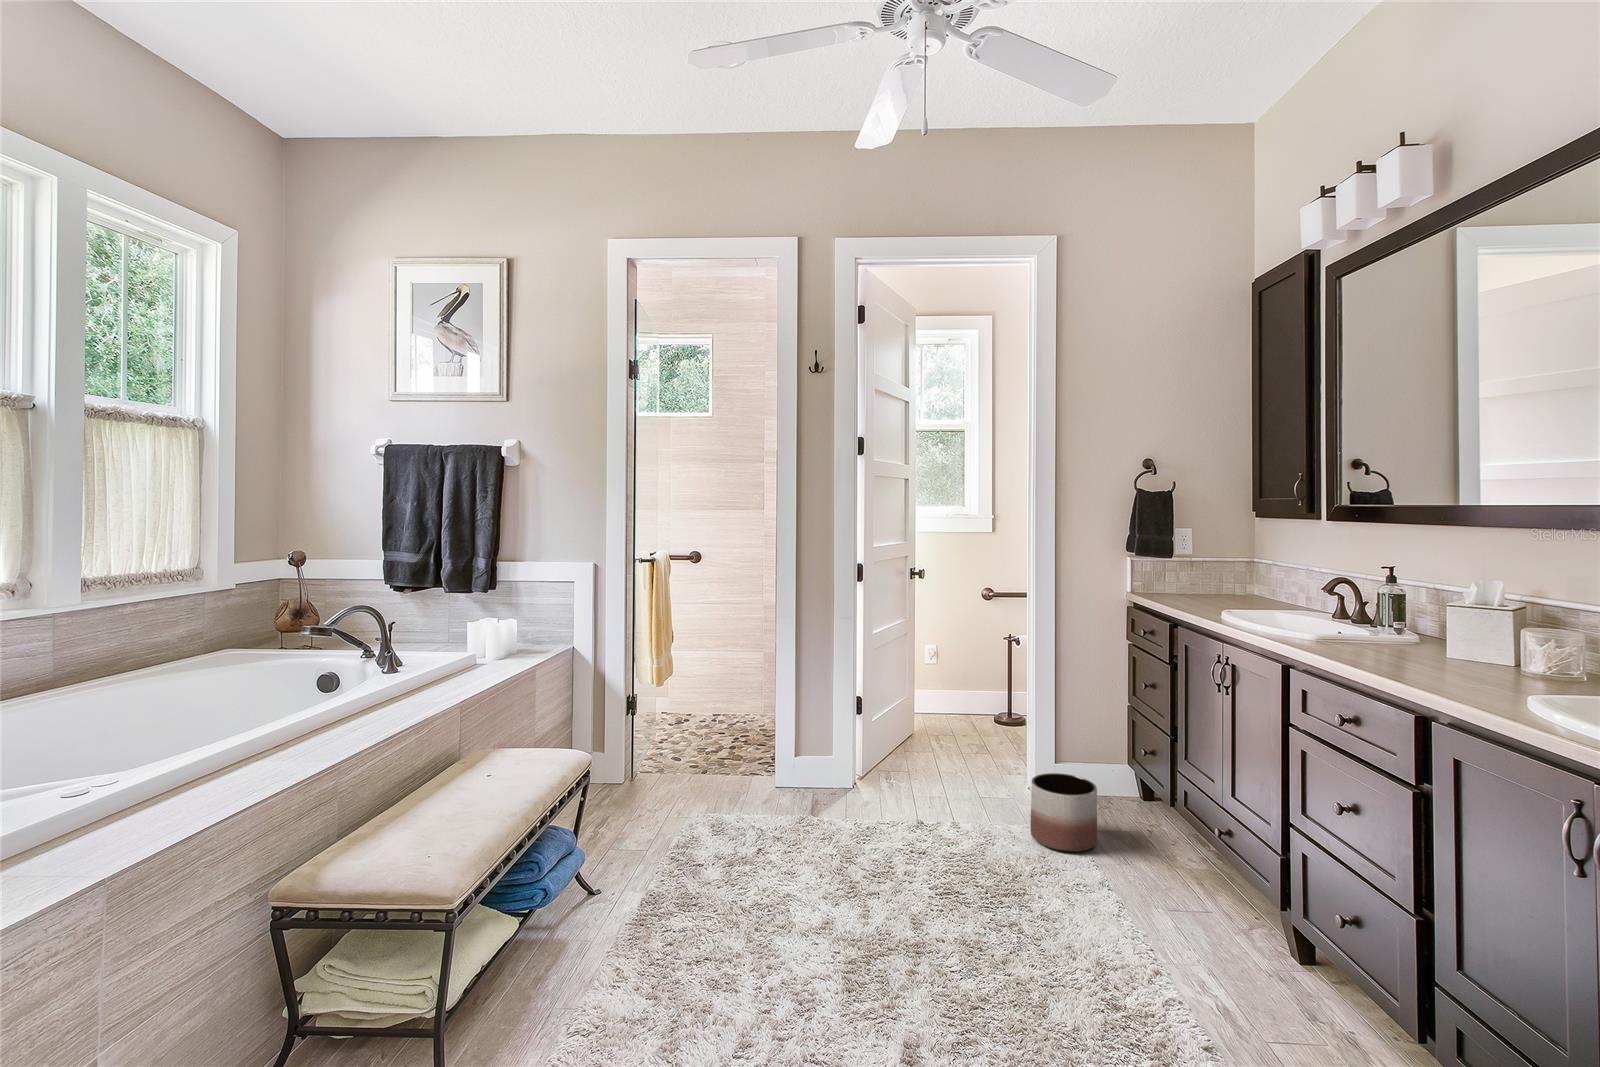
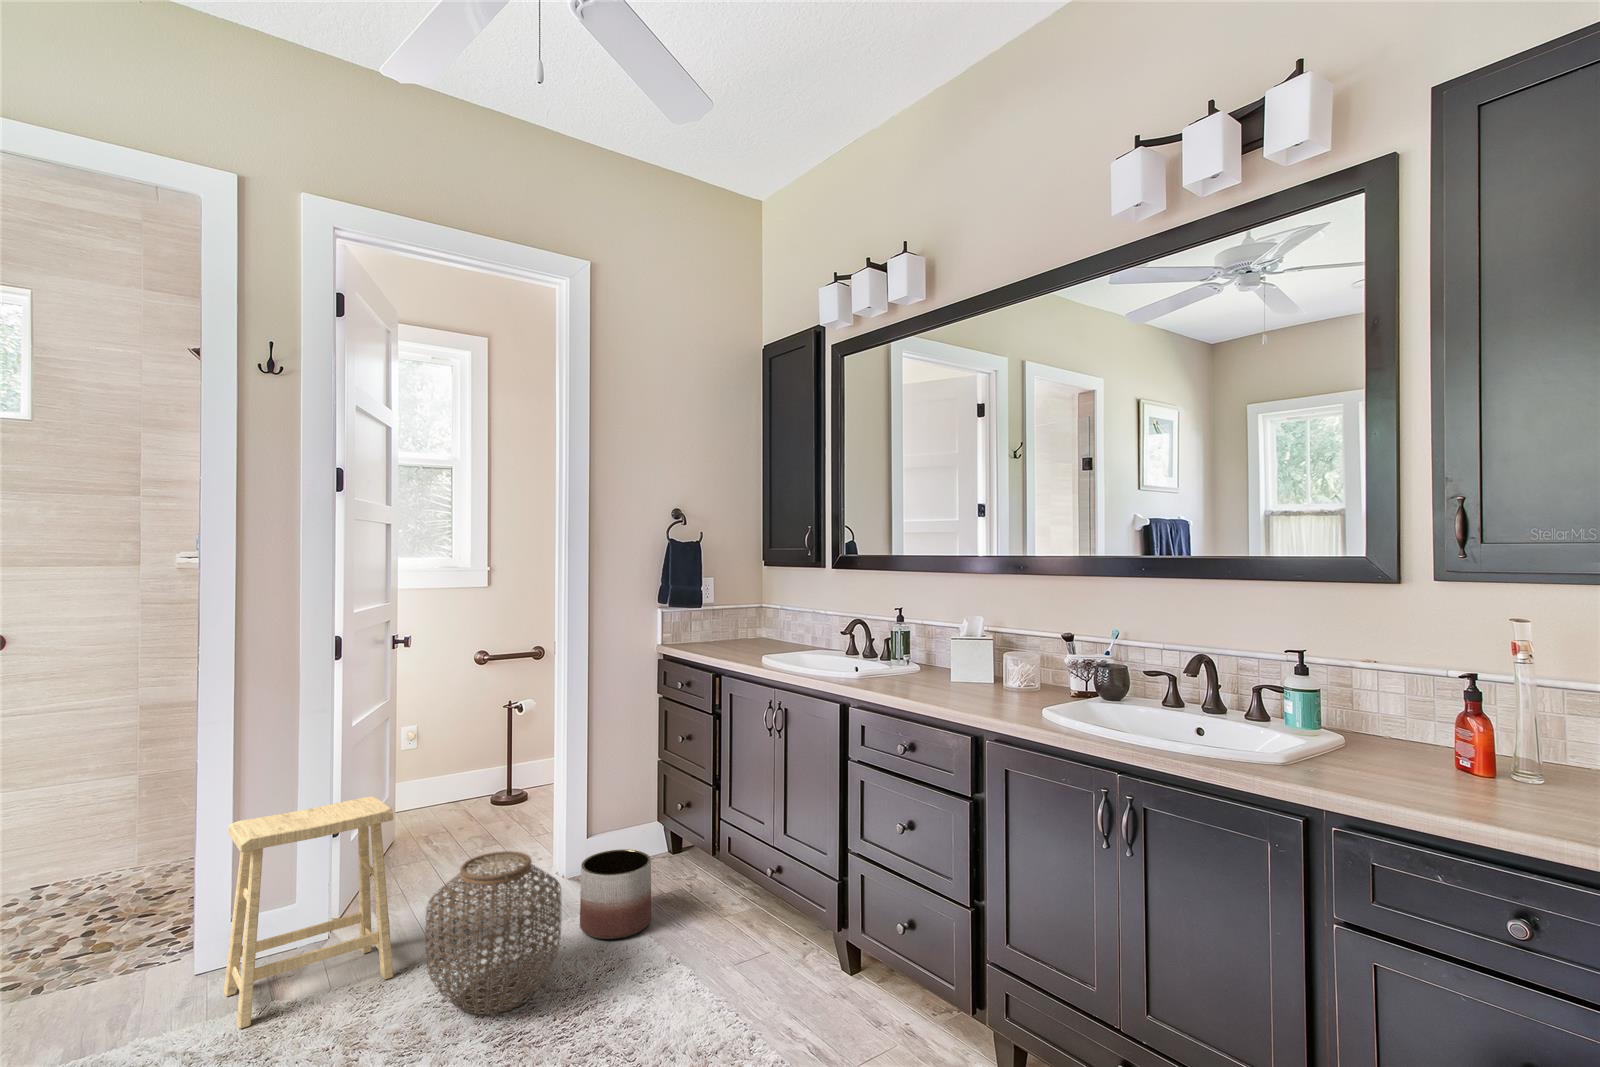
footstool: none [787,689,884,826] -> present [224,797,393,1029]
woven basket: none [897,748,1001,874] -> present [425,851,561,1014]

